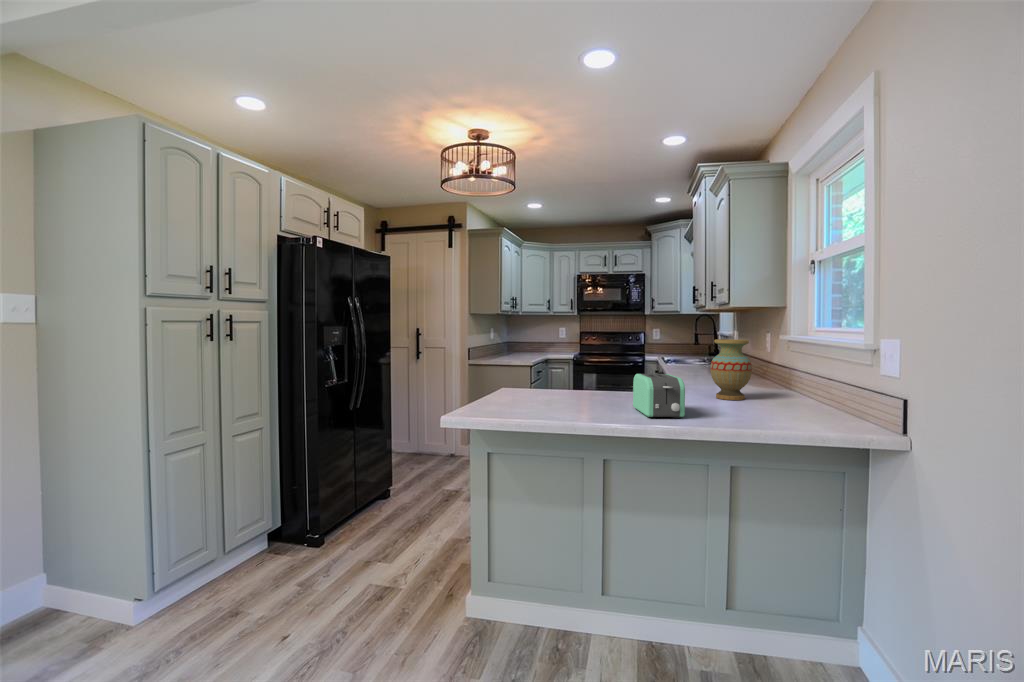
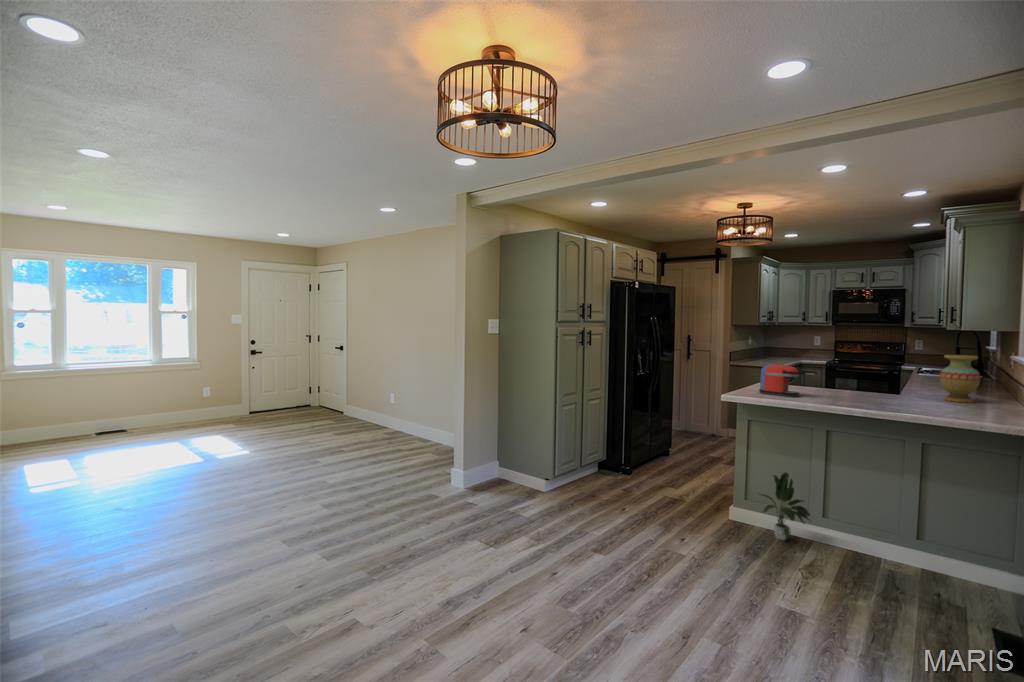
coffee maker: none [499,362,562,410] -> present [759,365,806,397]
toaster: present [633,374,685,418] -> none [862,377,902,408]
potted plant: none [500,529,576,638] -> present [761,472,810,540]

